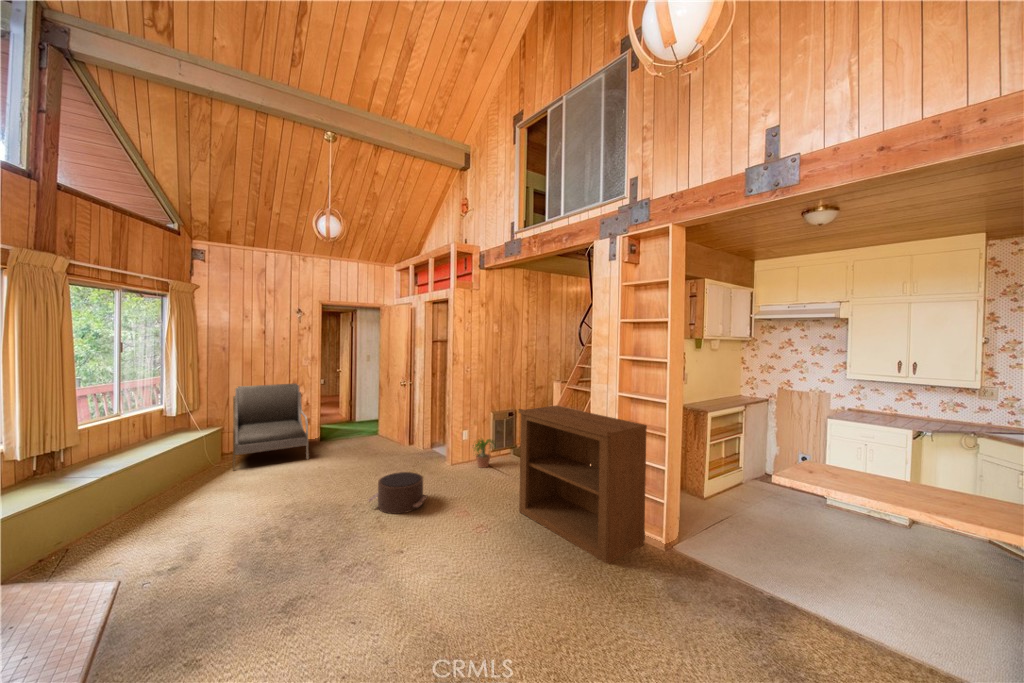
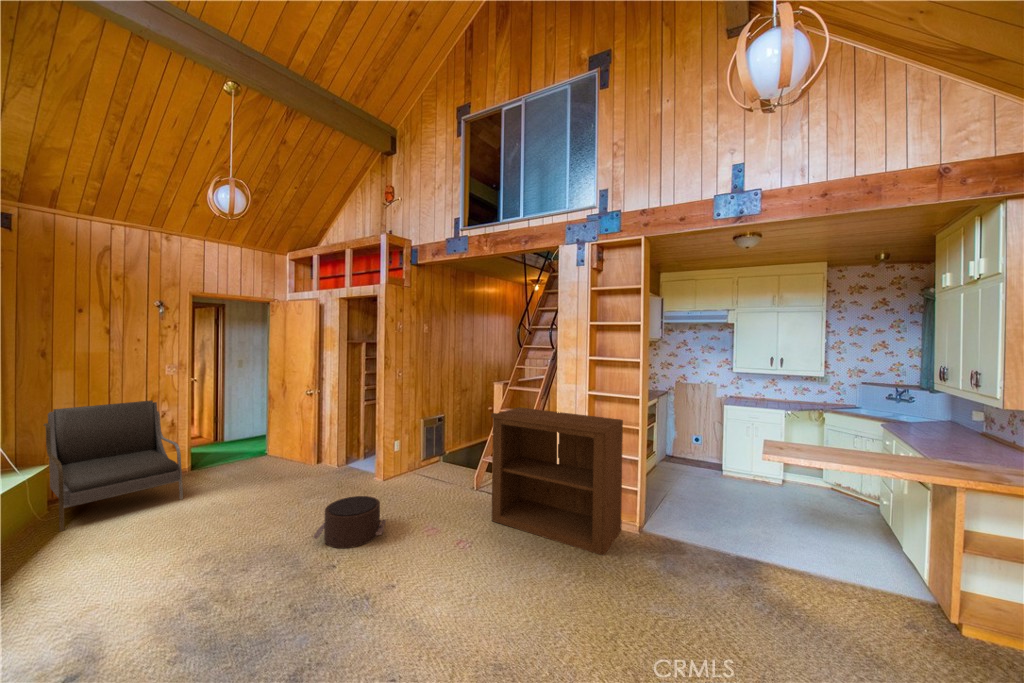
potted plant: present [473,439,496,468] -> none [406,449,439,481]

